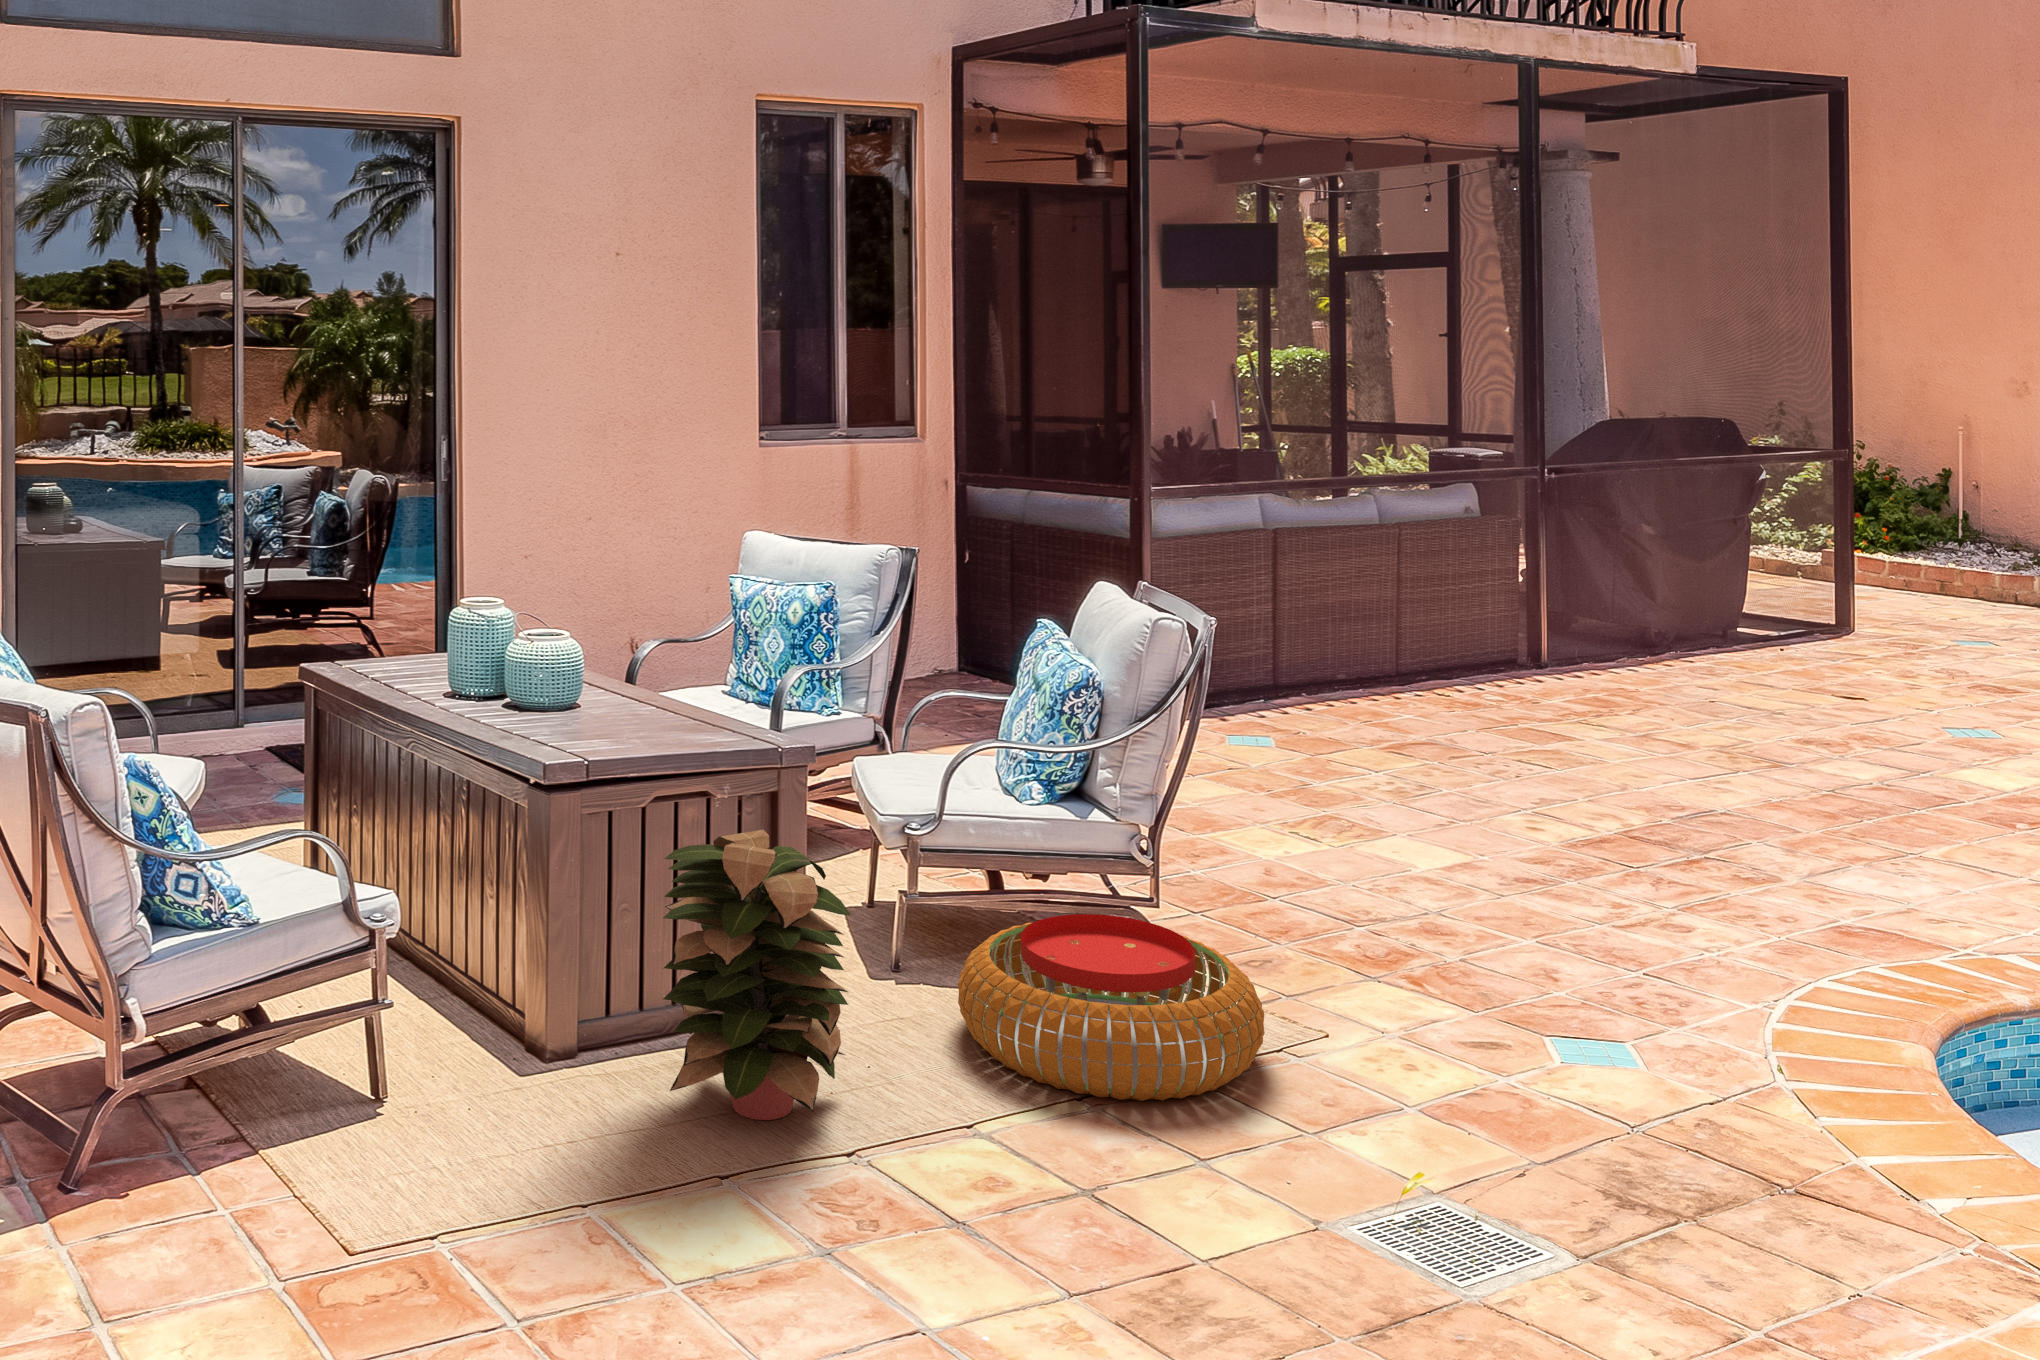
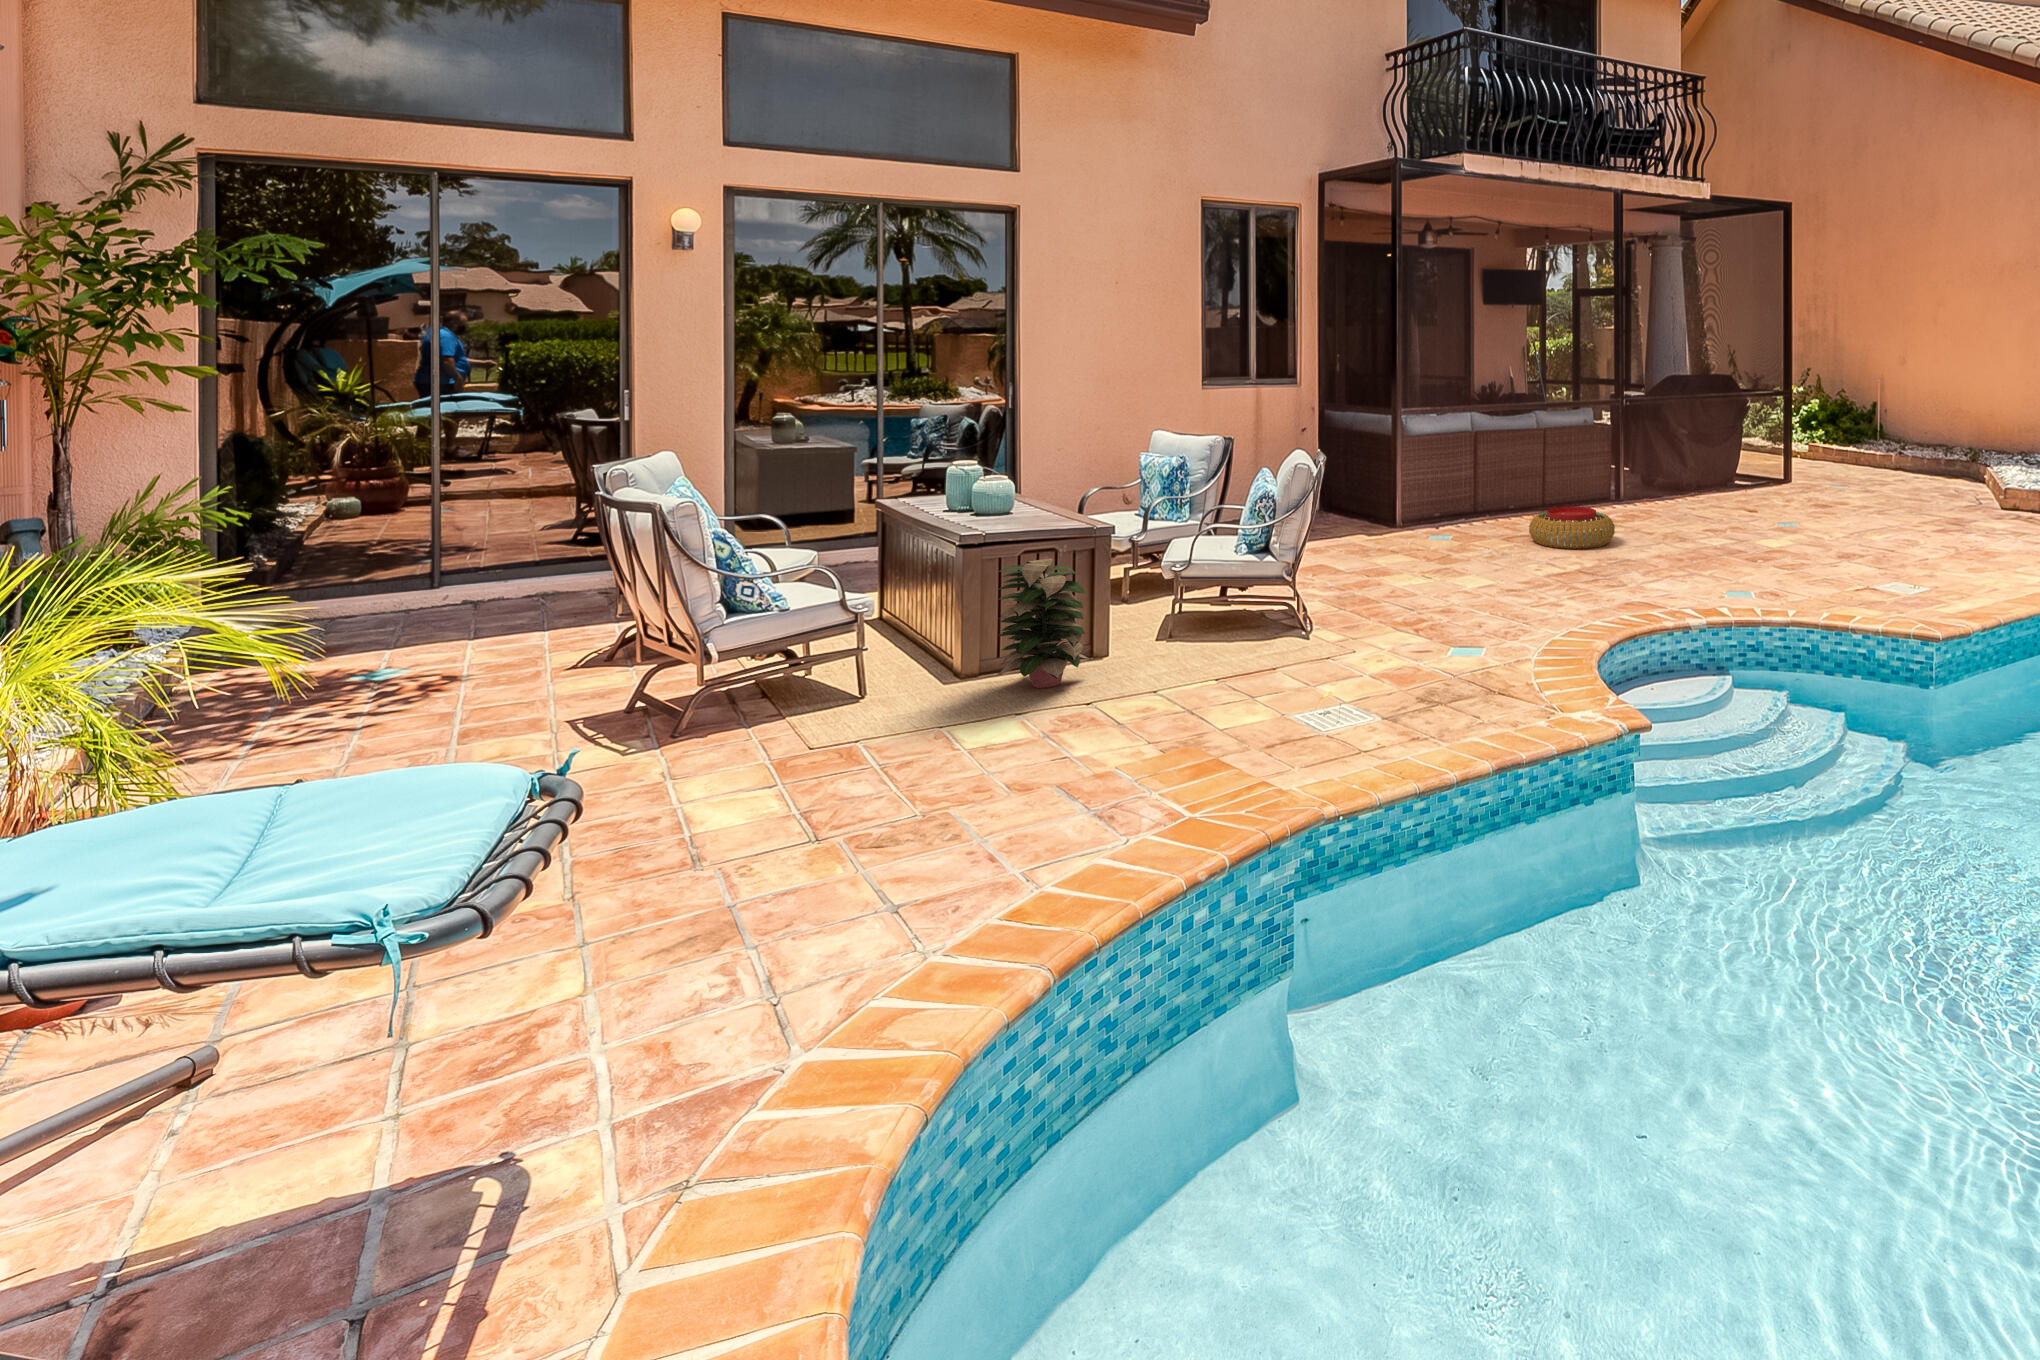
pouf: present [958,914,1265,1101] -> present [1529,507,1615,549]

